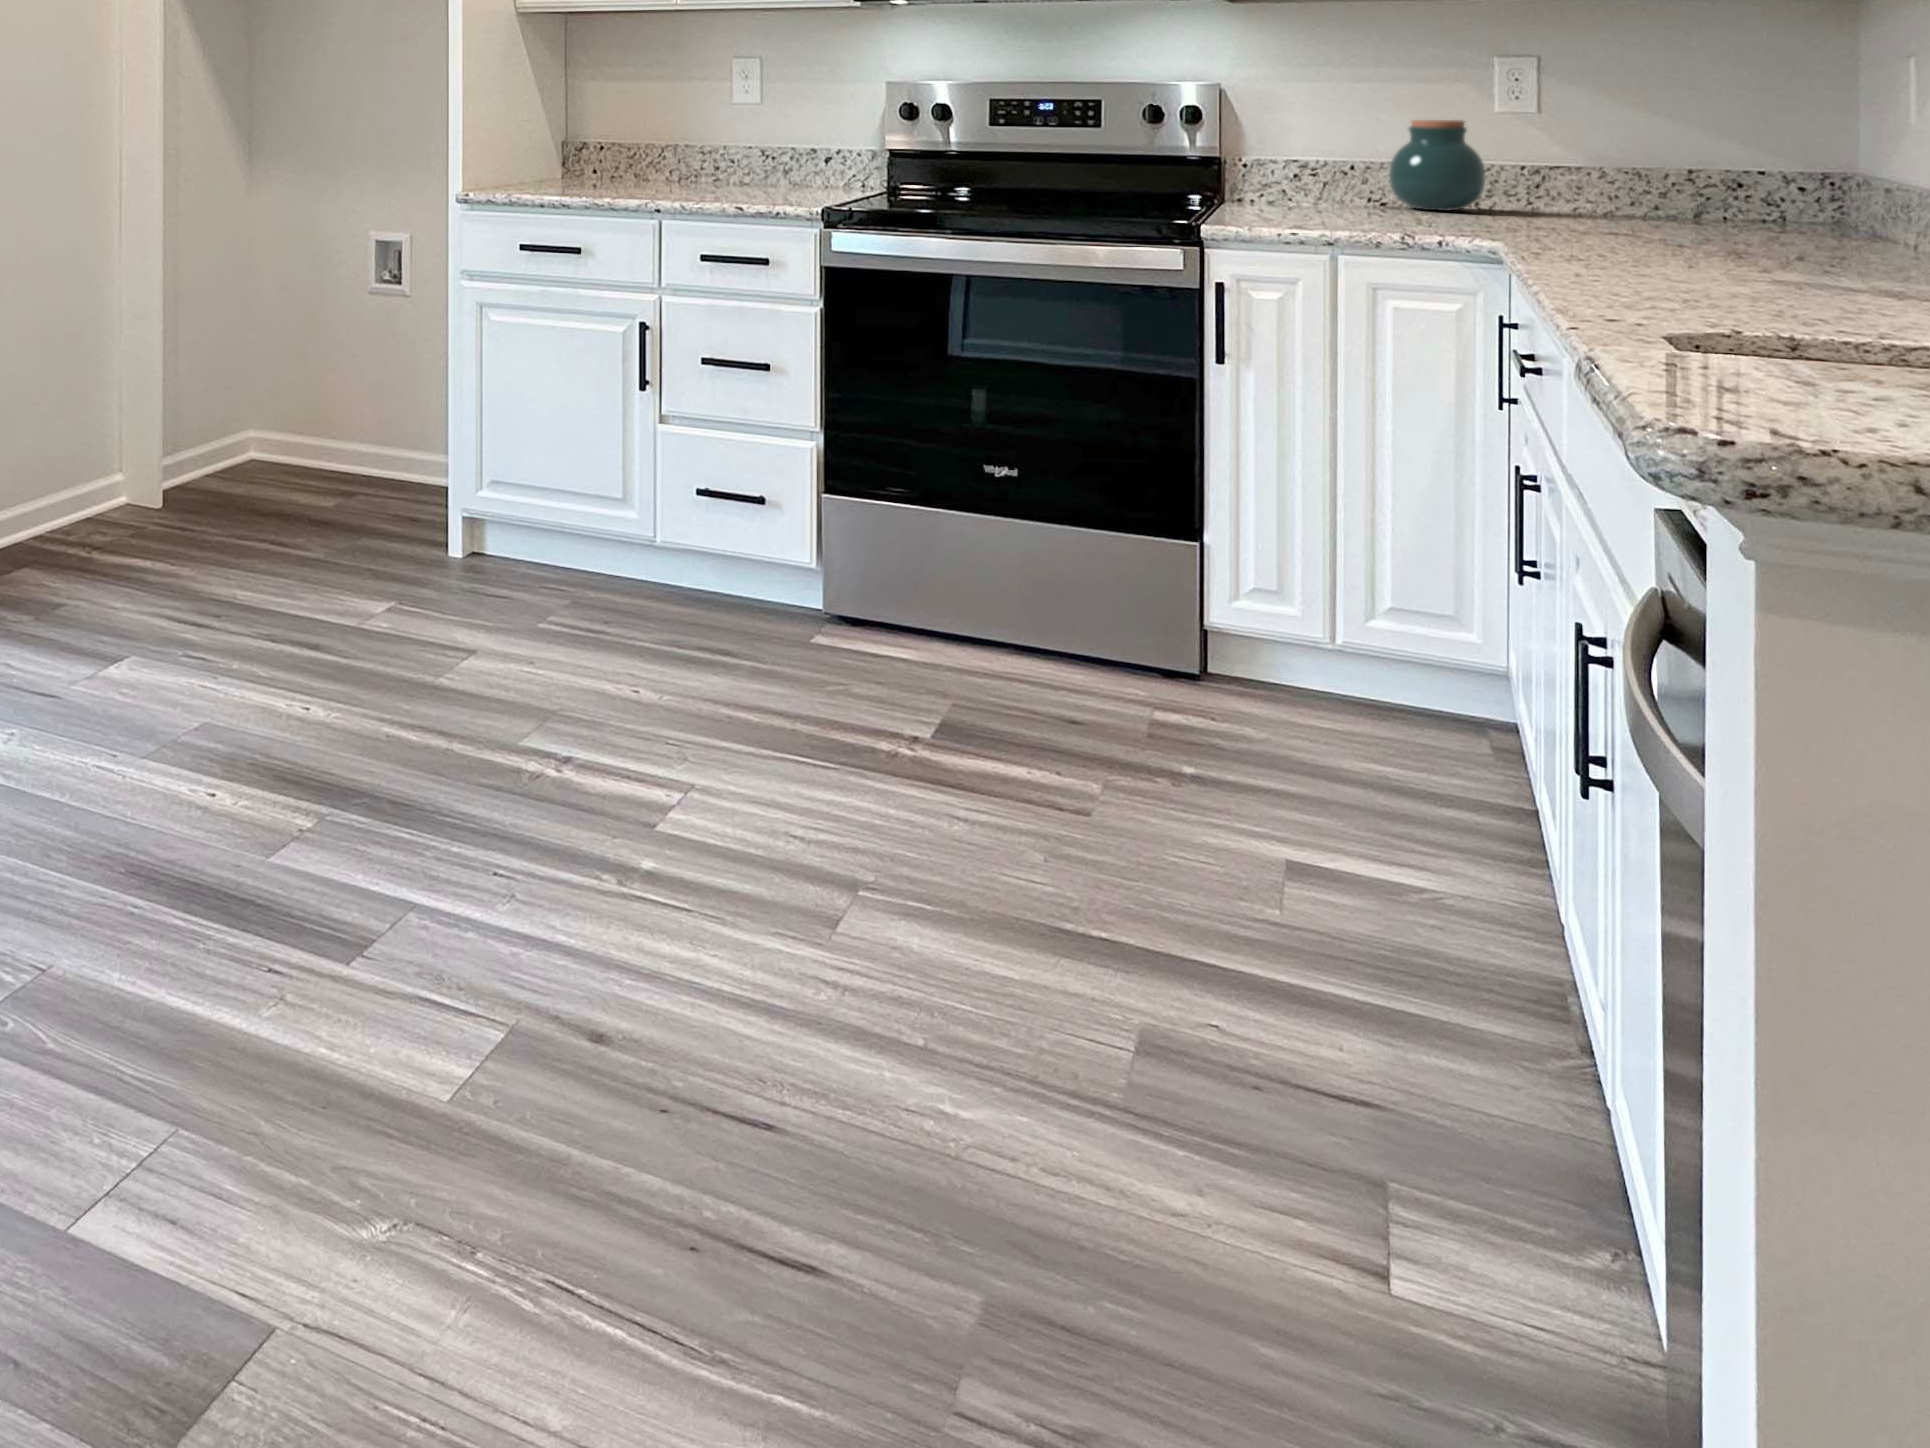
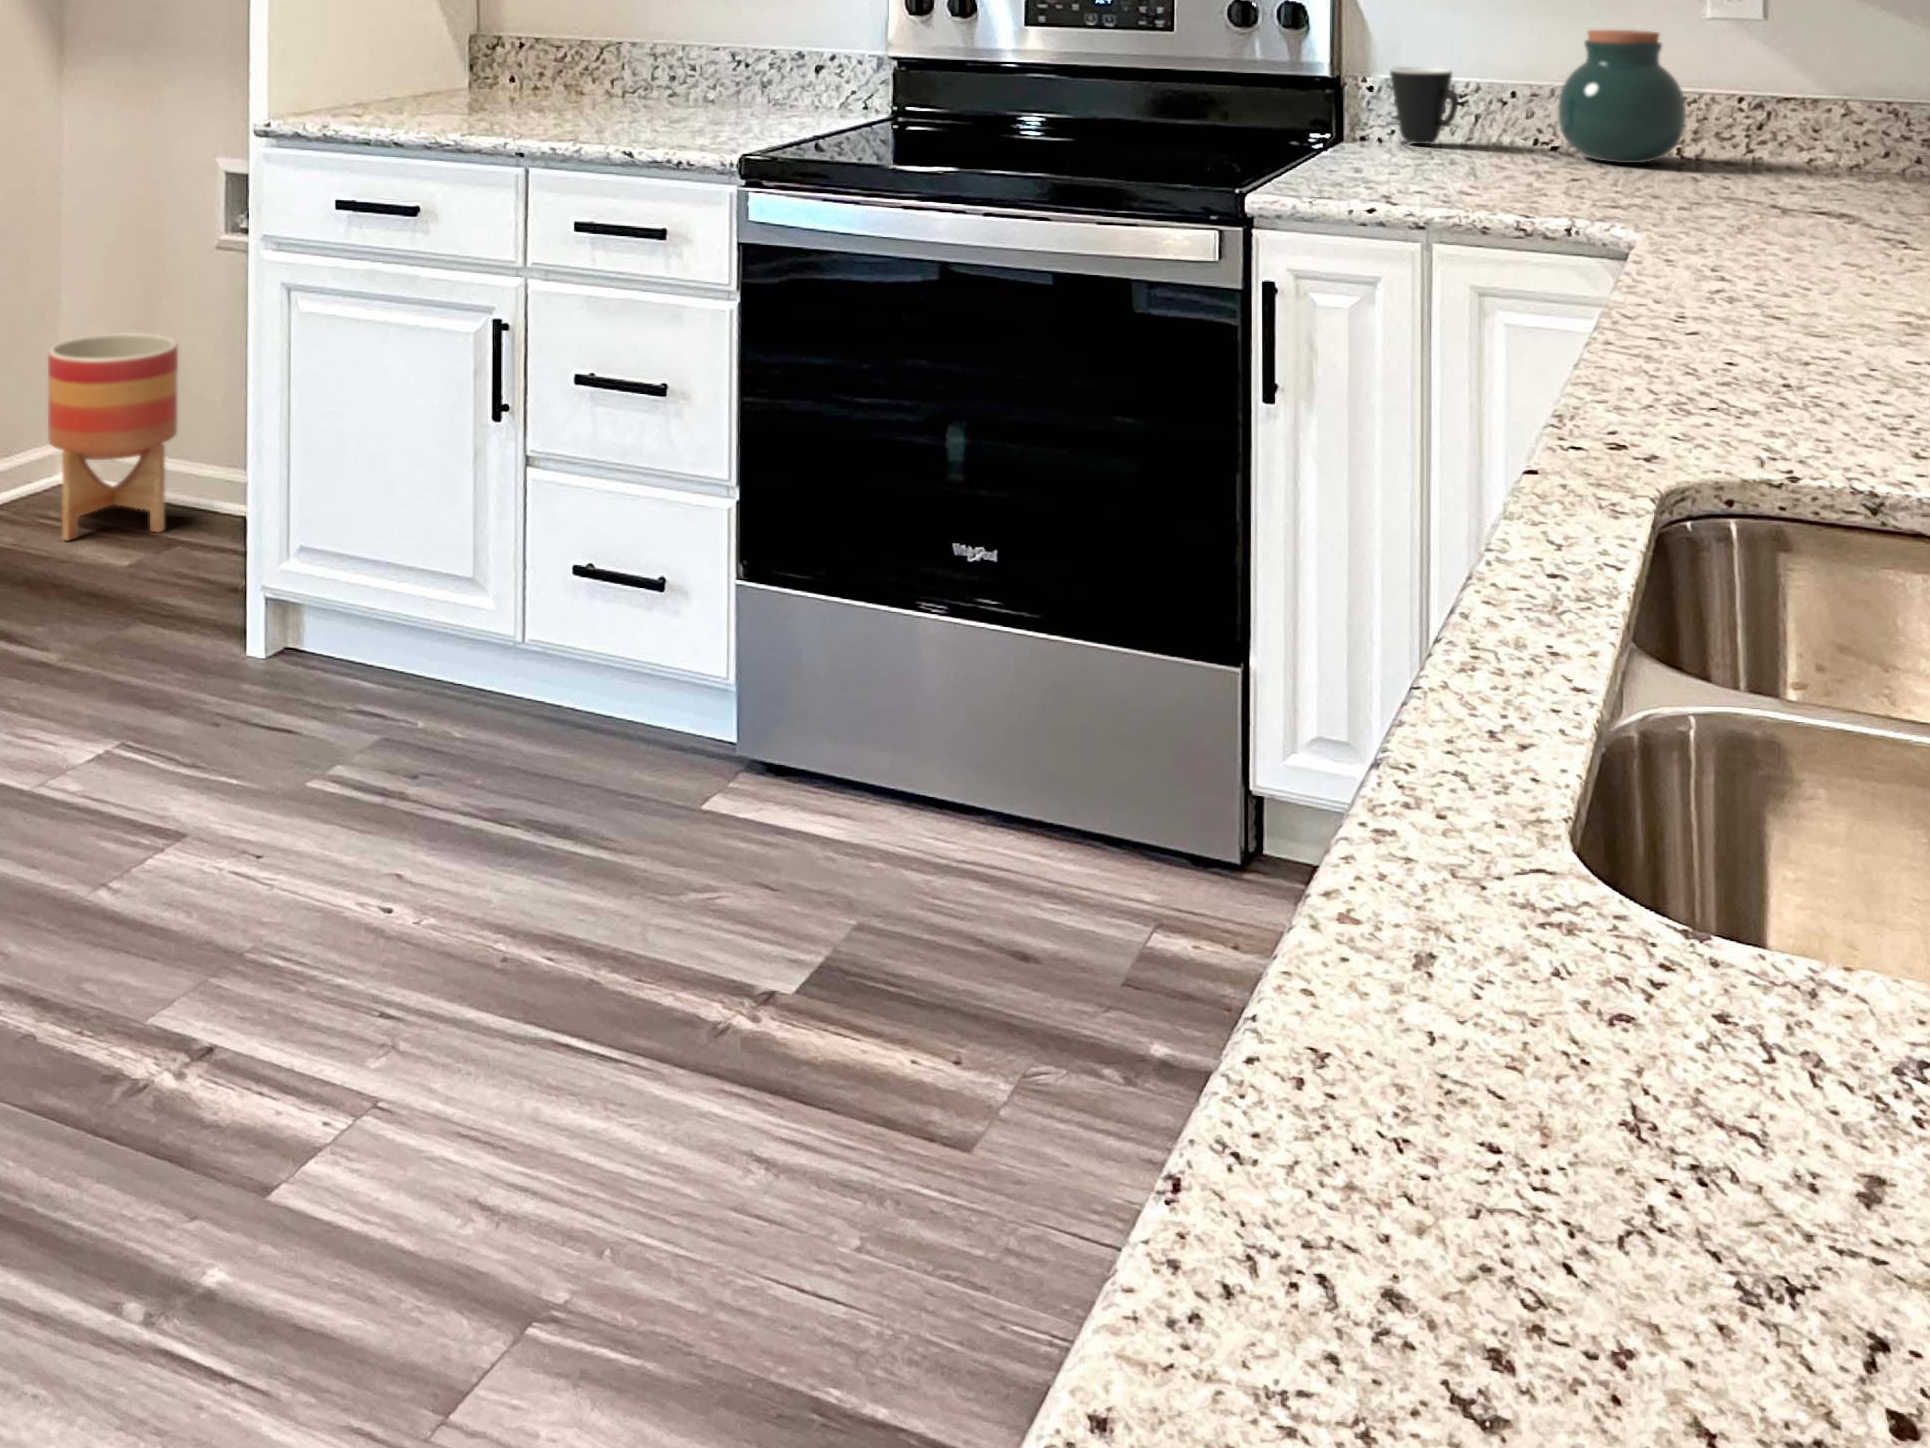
mug: none [1263,149,1317,201] -> present [1390,67,1459,144]
planter: none [266,352,351,491] -> present [48,333,178,540]

